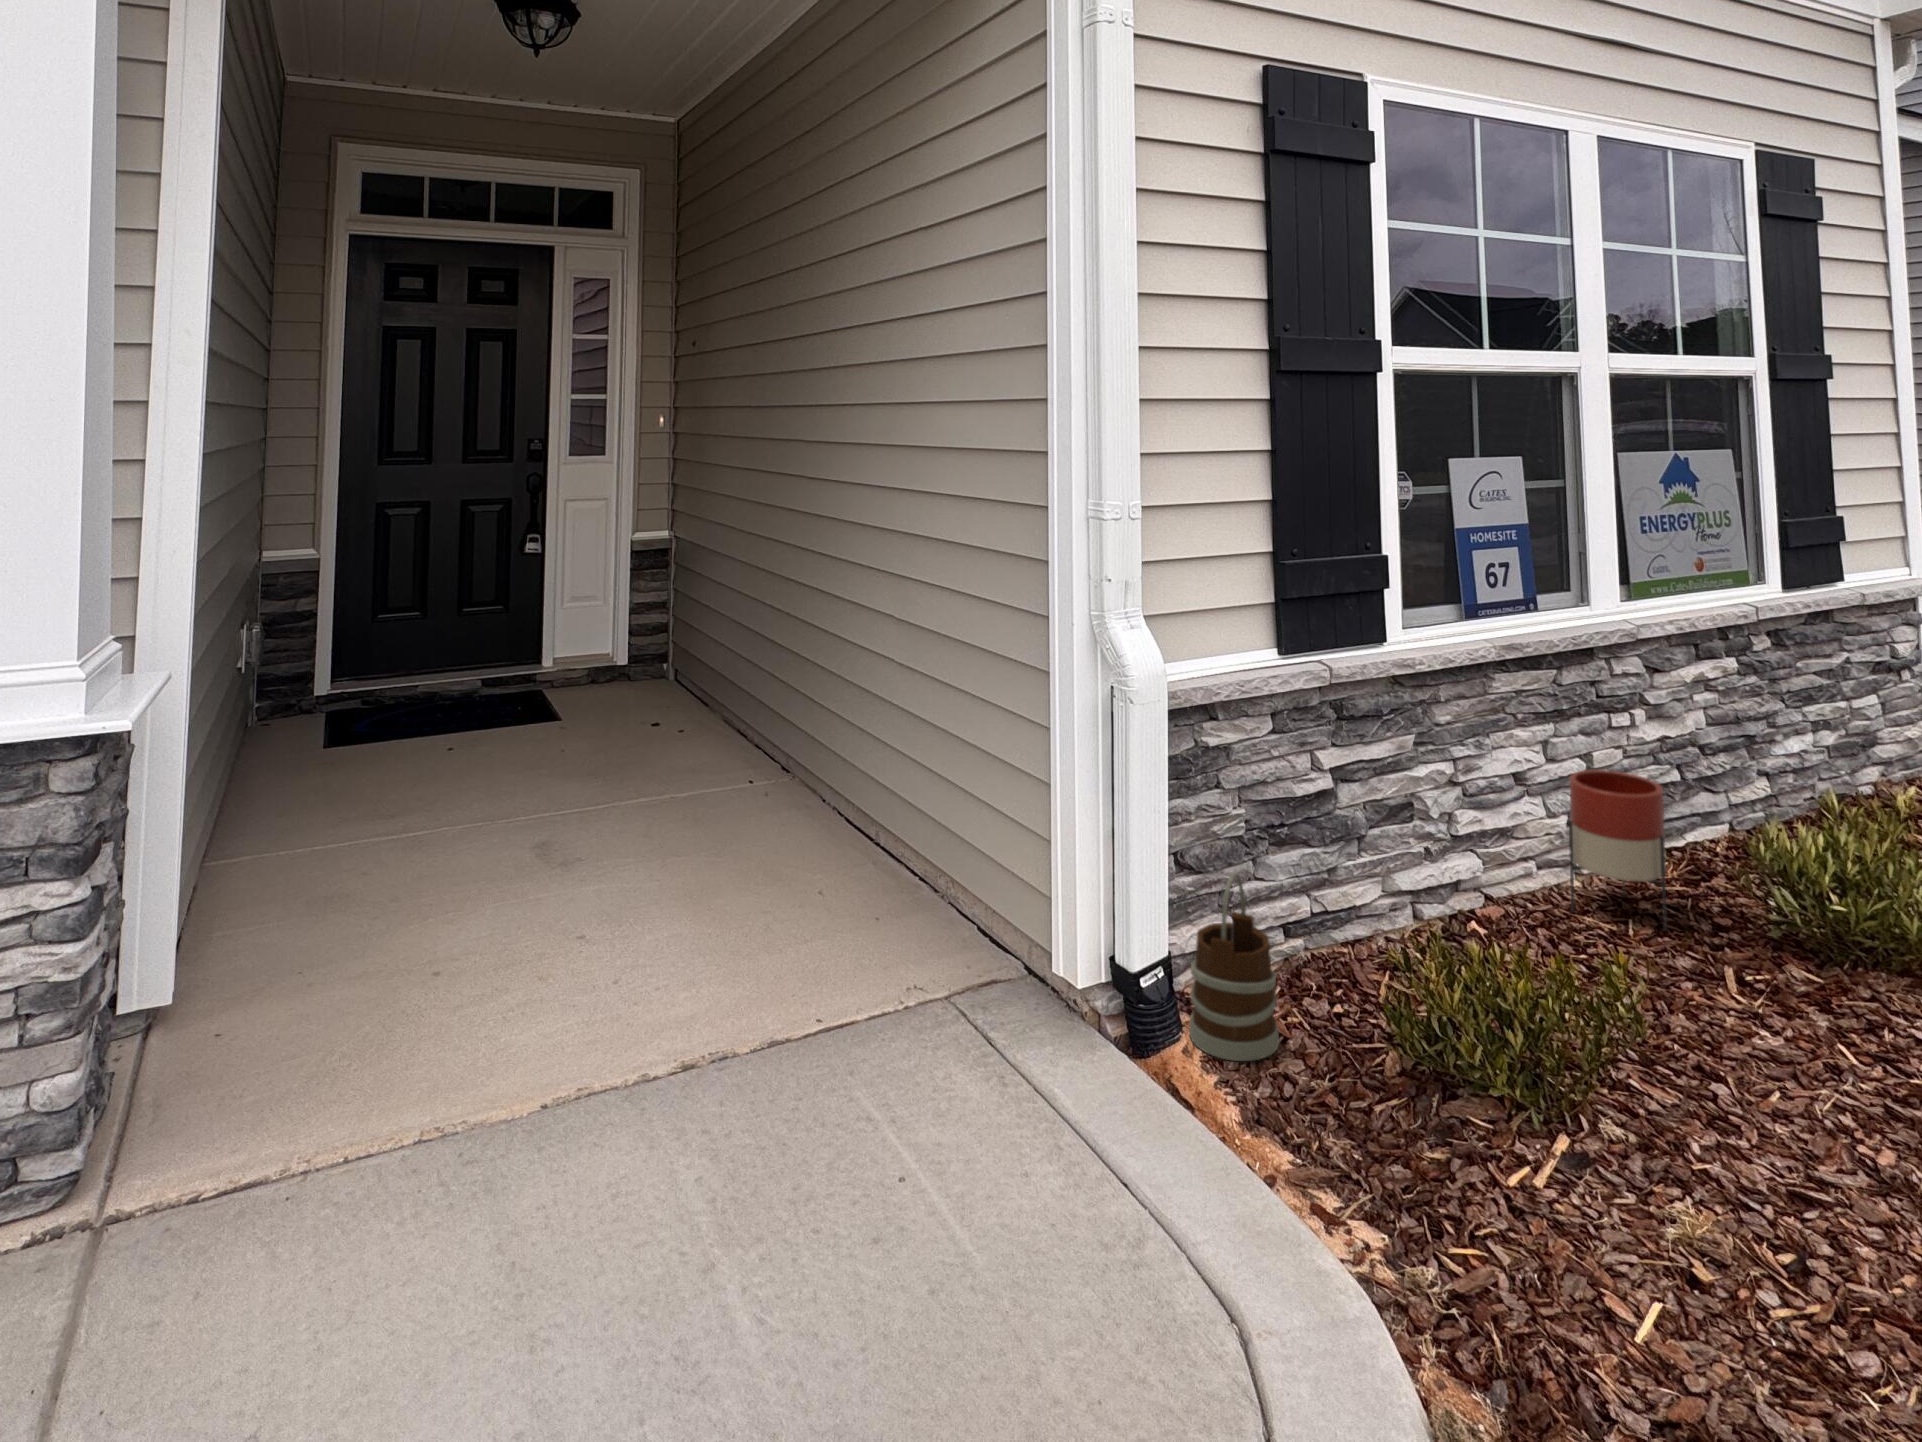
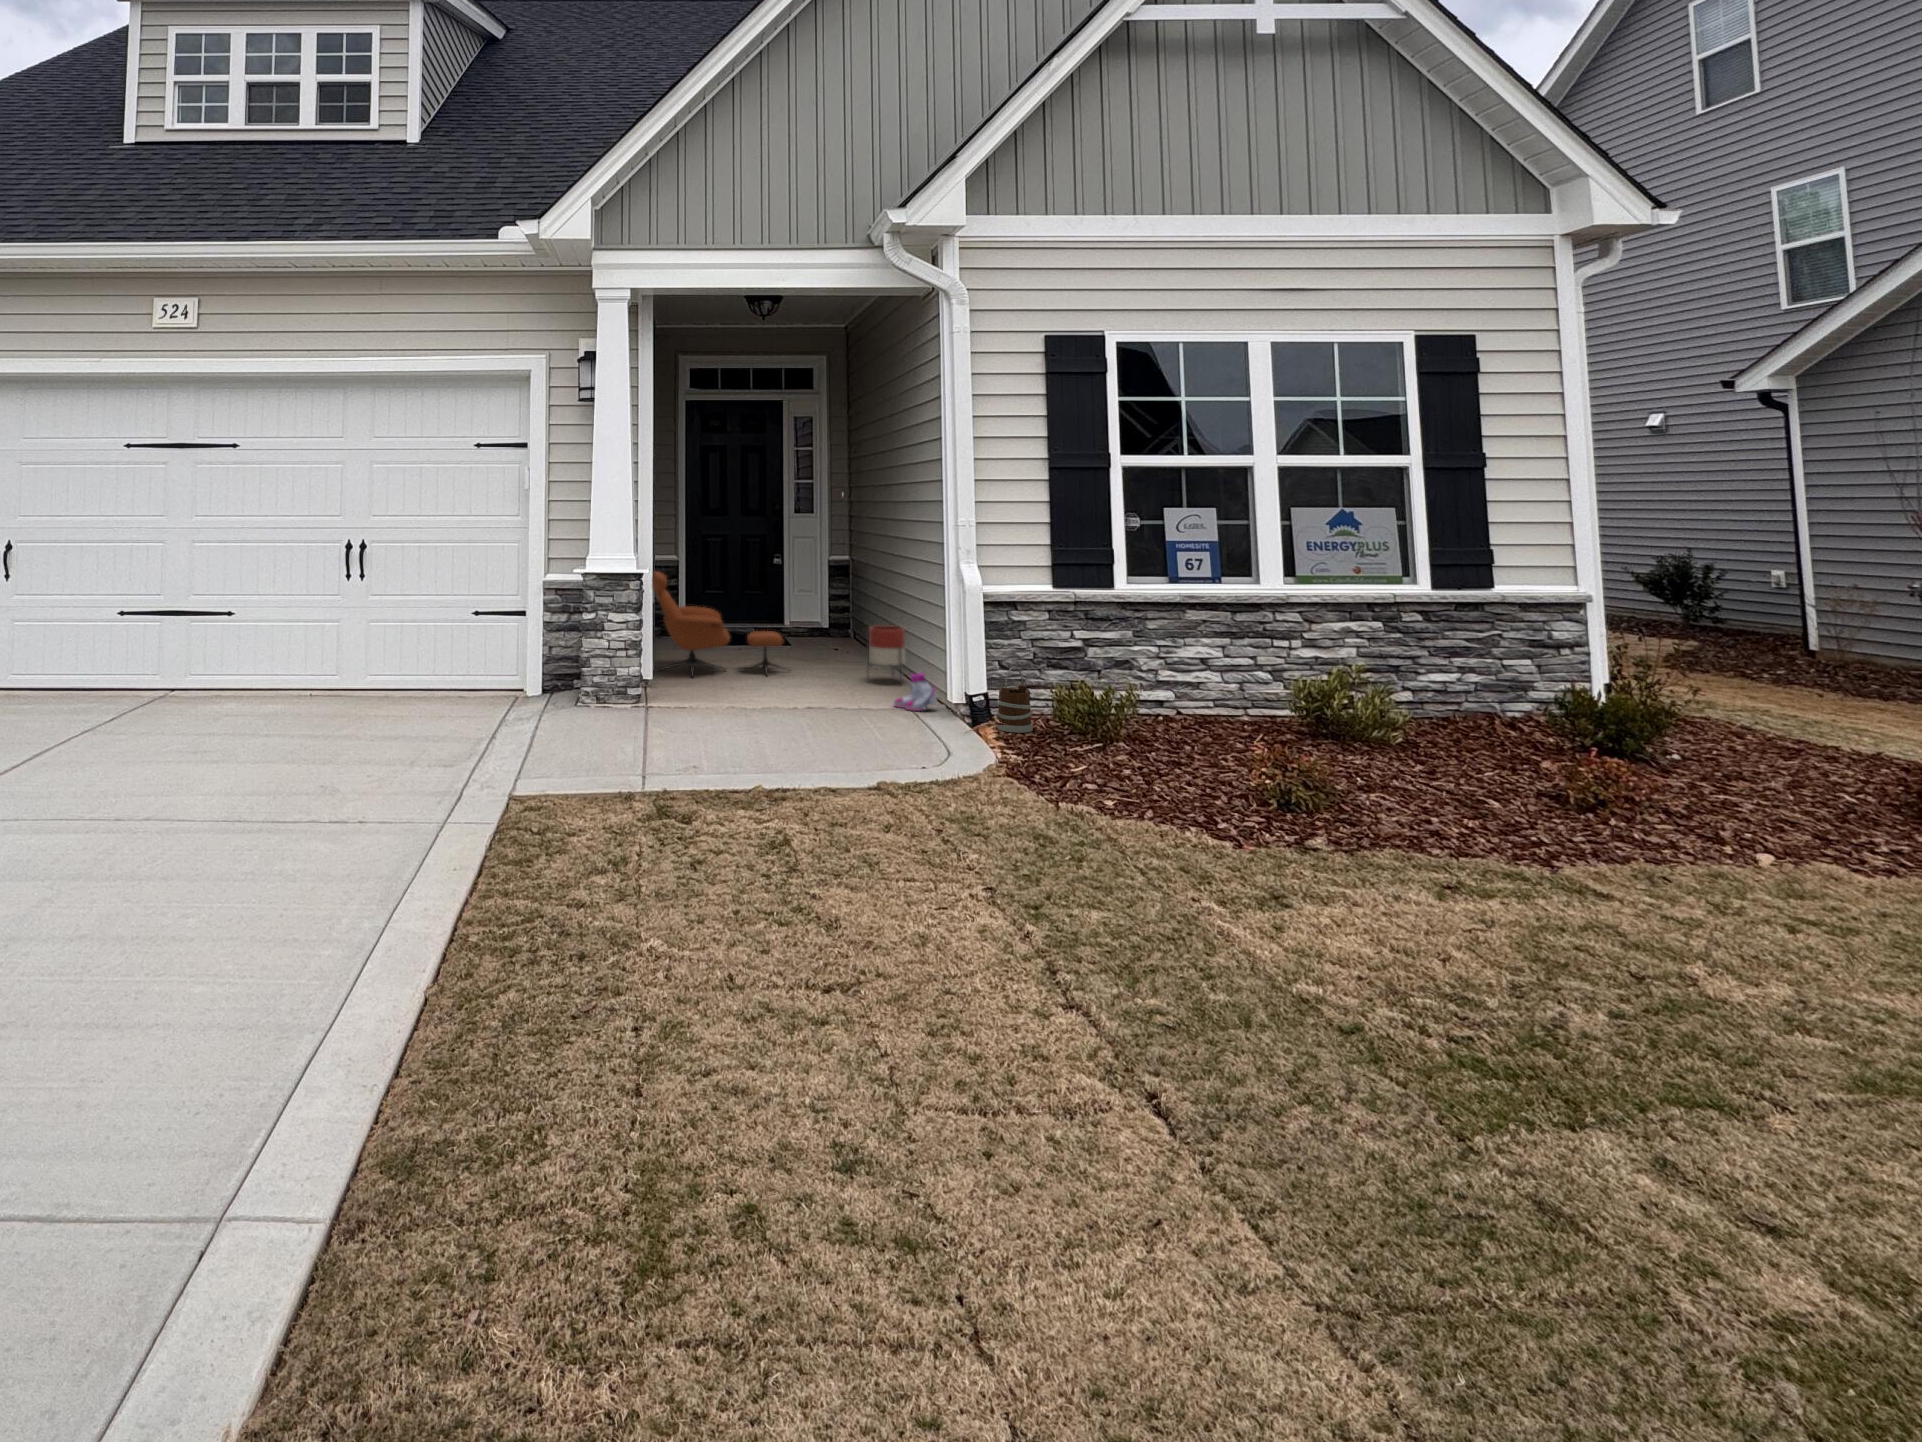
lounge chair: none [215,651,606,955] -> present [652,571,789,676]
planter: present [1569,770,1667,931] -> present [868,625,905,669]
boots: none [911,900,1026,1016] -> present [894,673,937,711]

